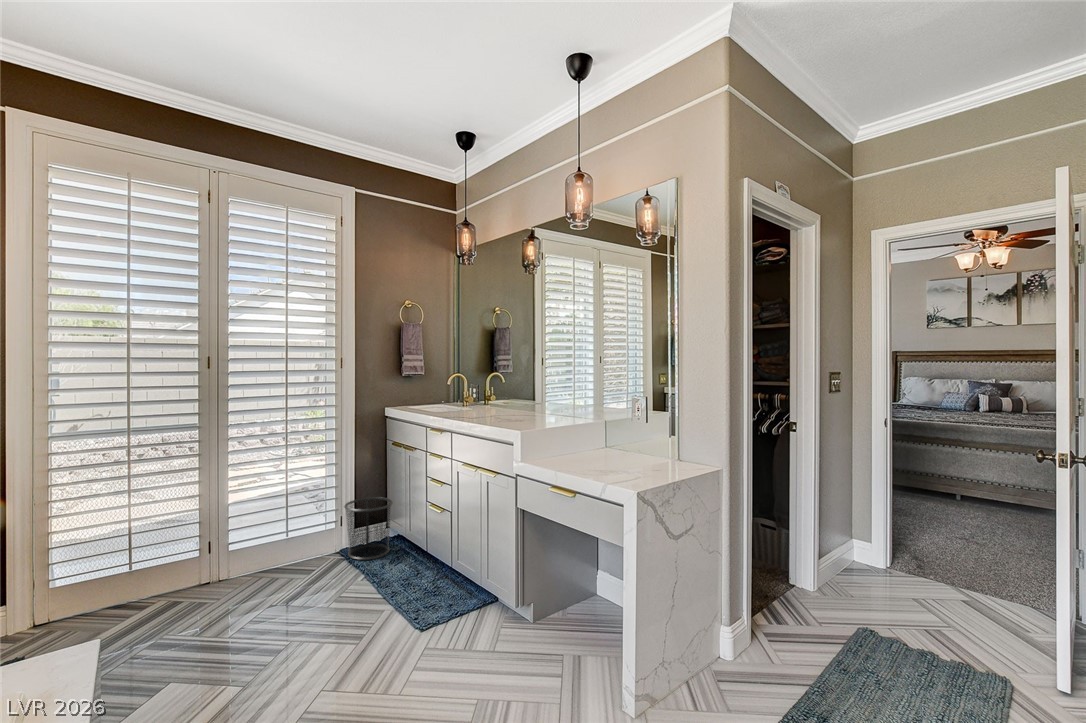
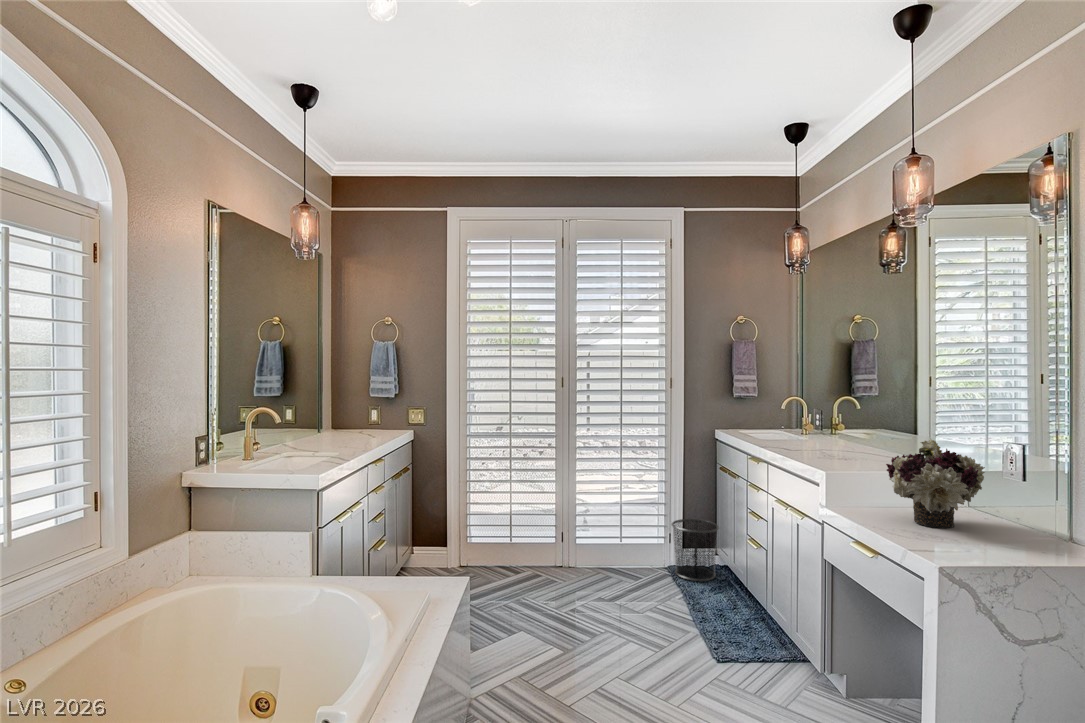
flower arrangement: none [566,397,634,466] -> present [886,438,985,528]

